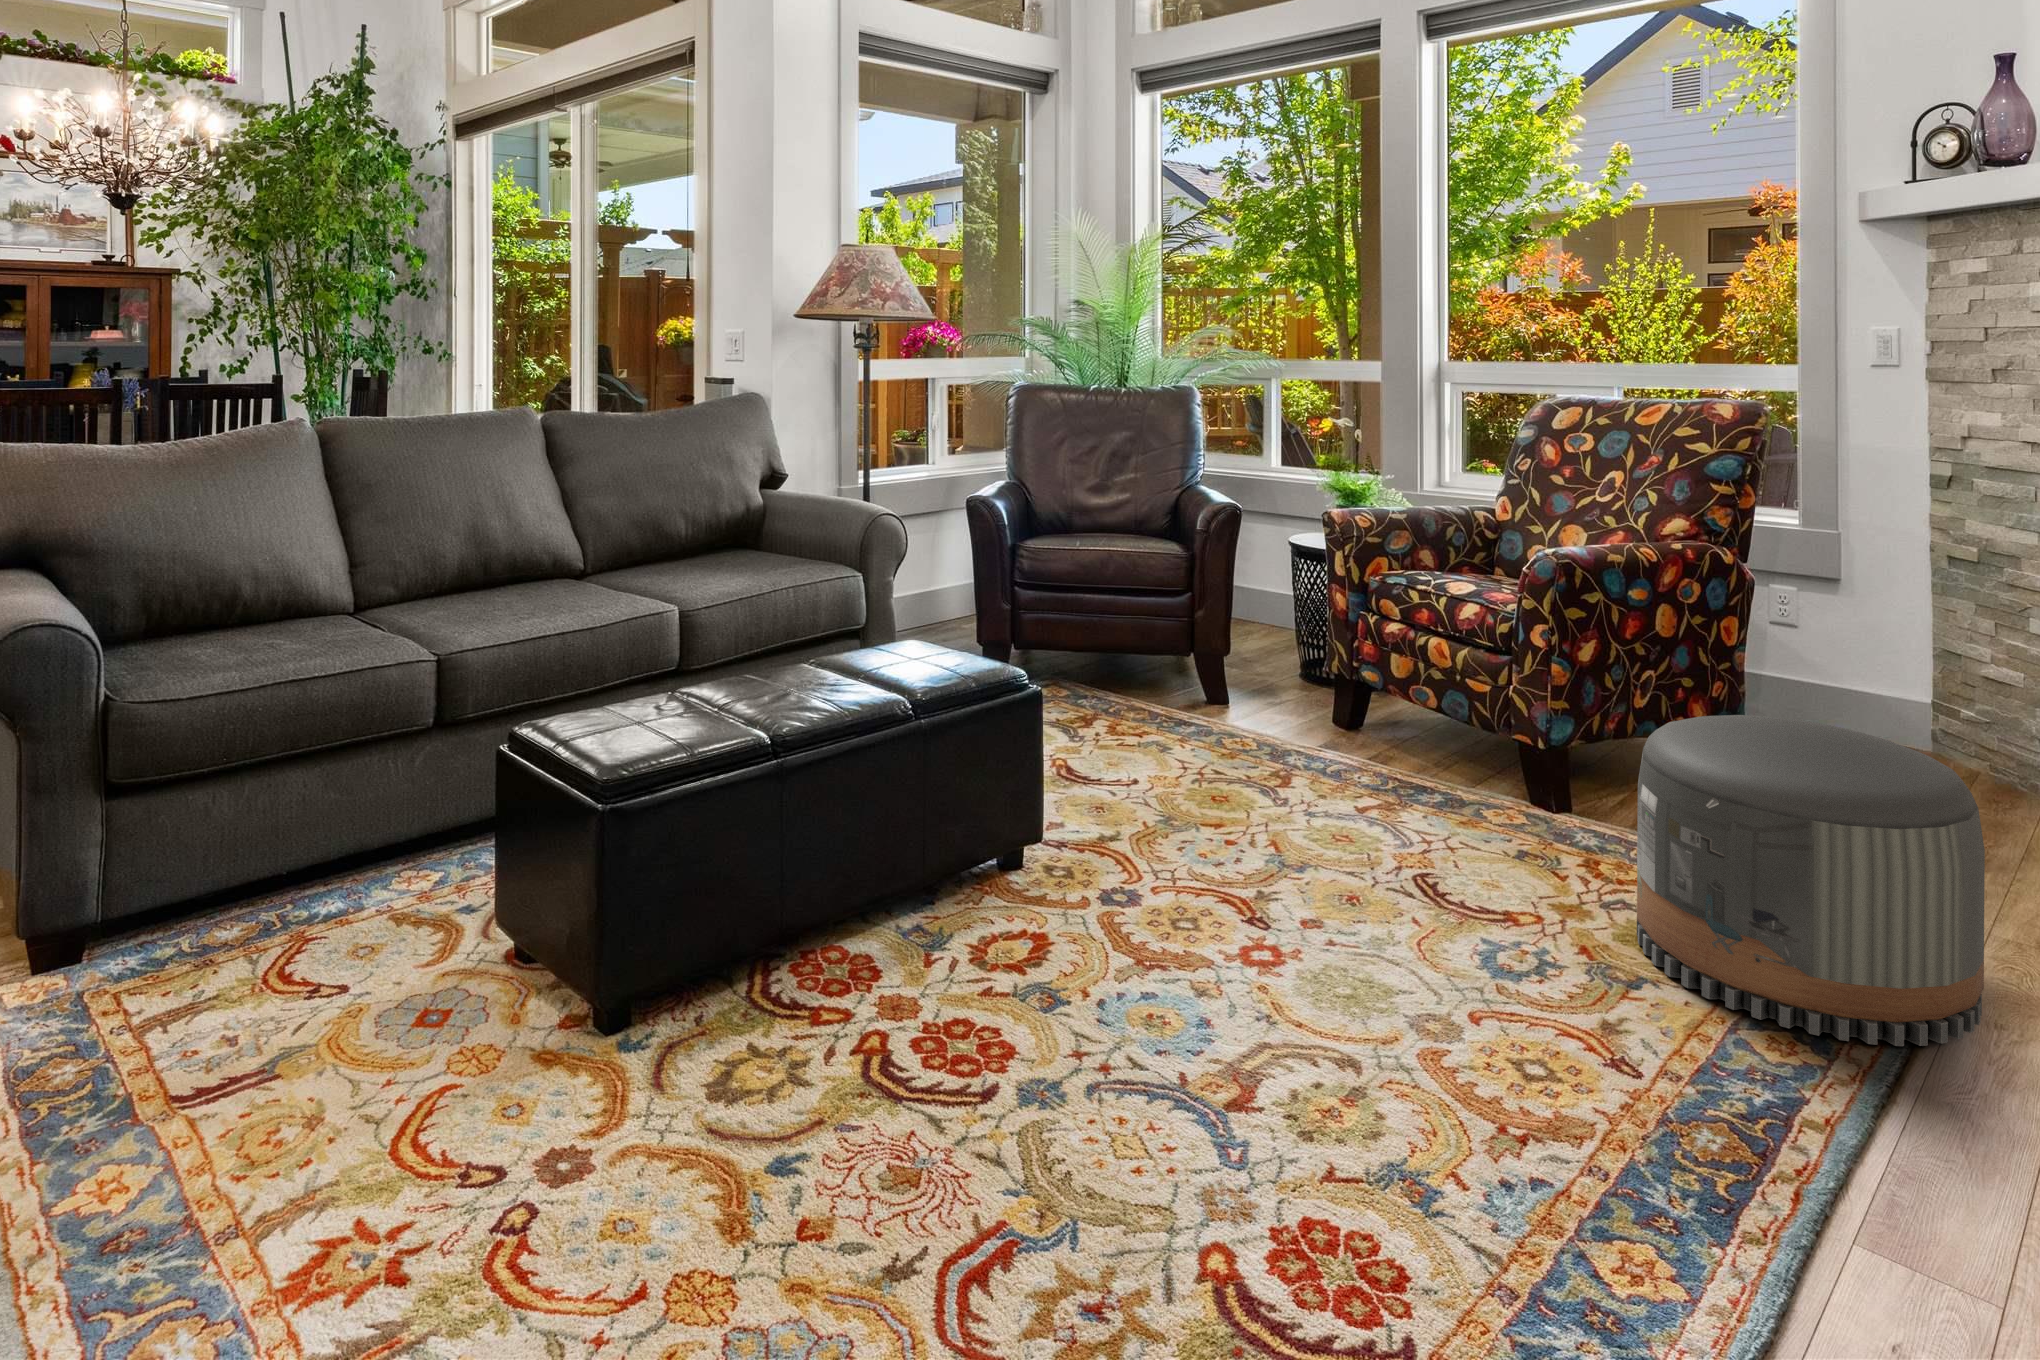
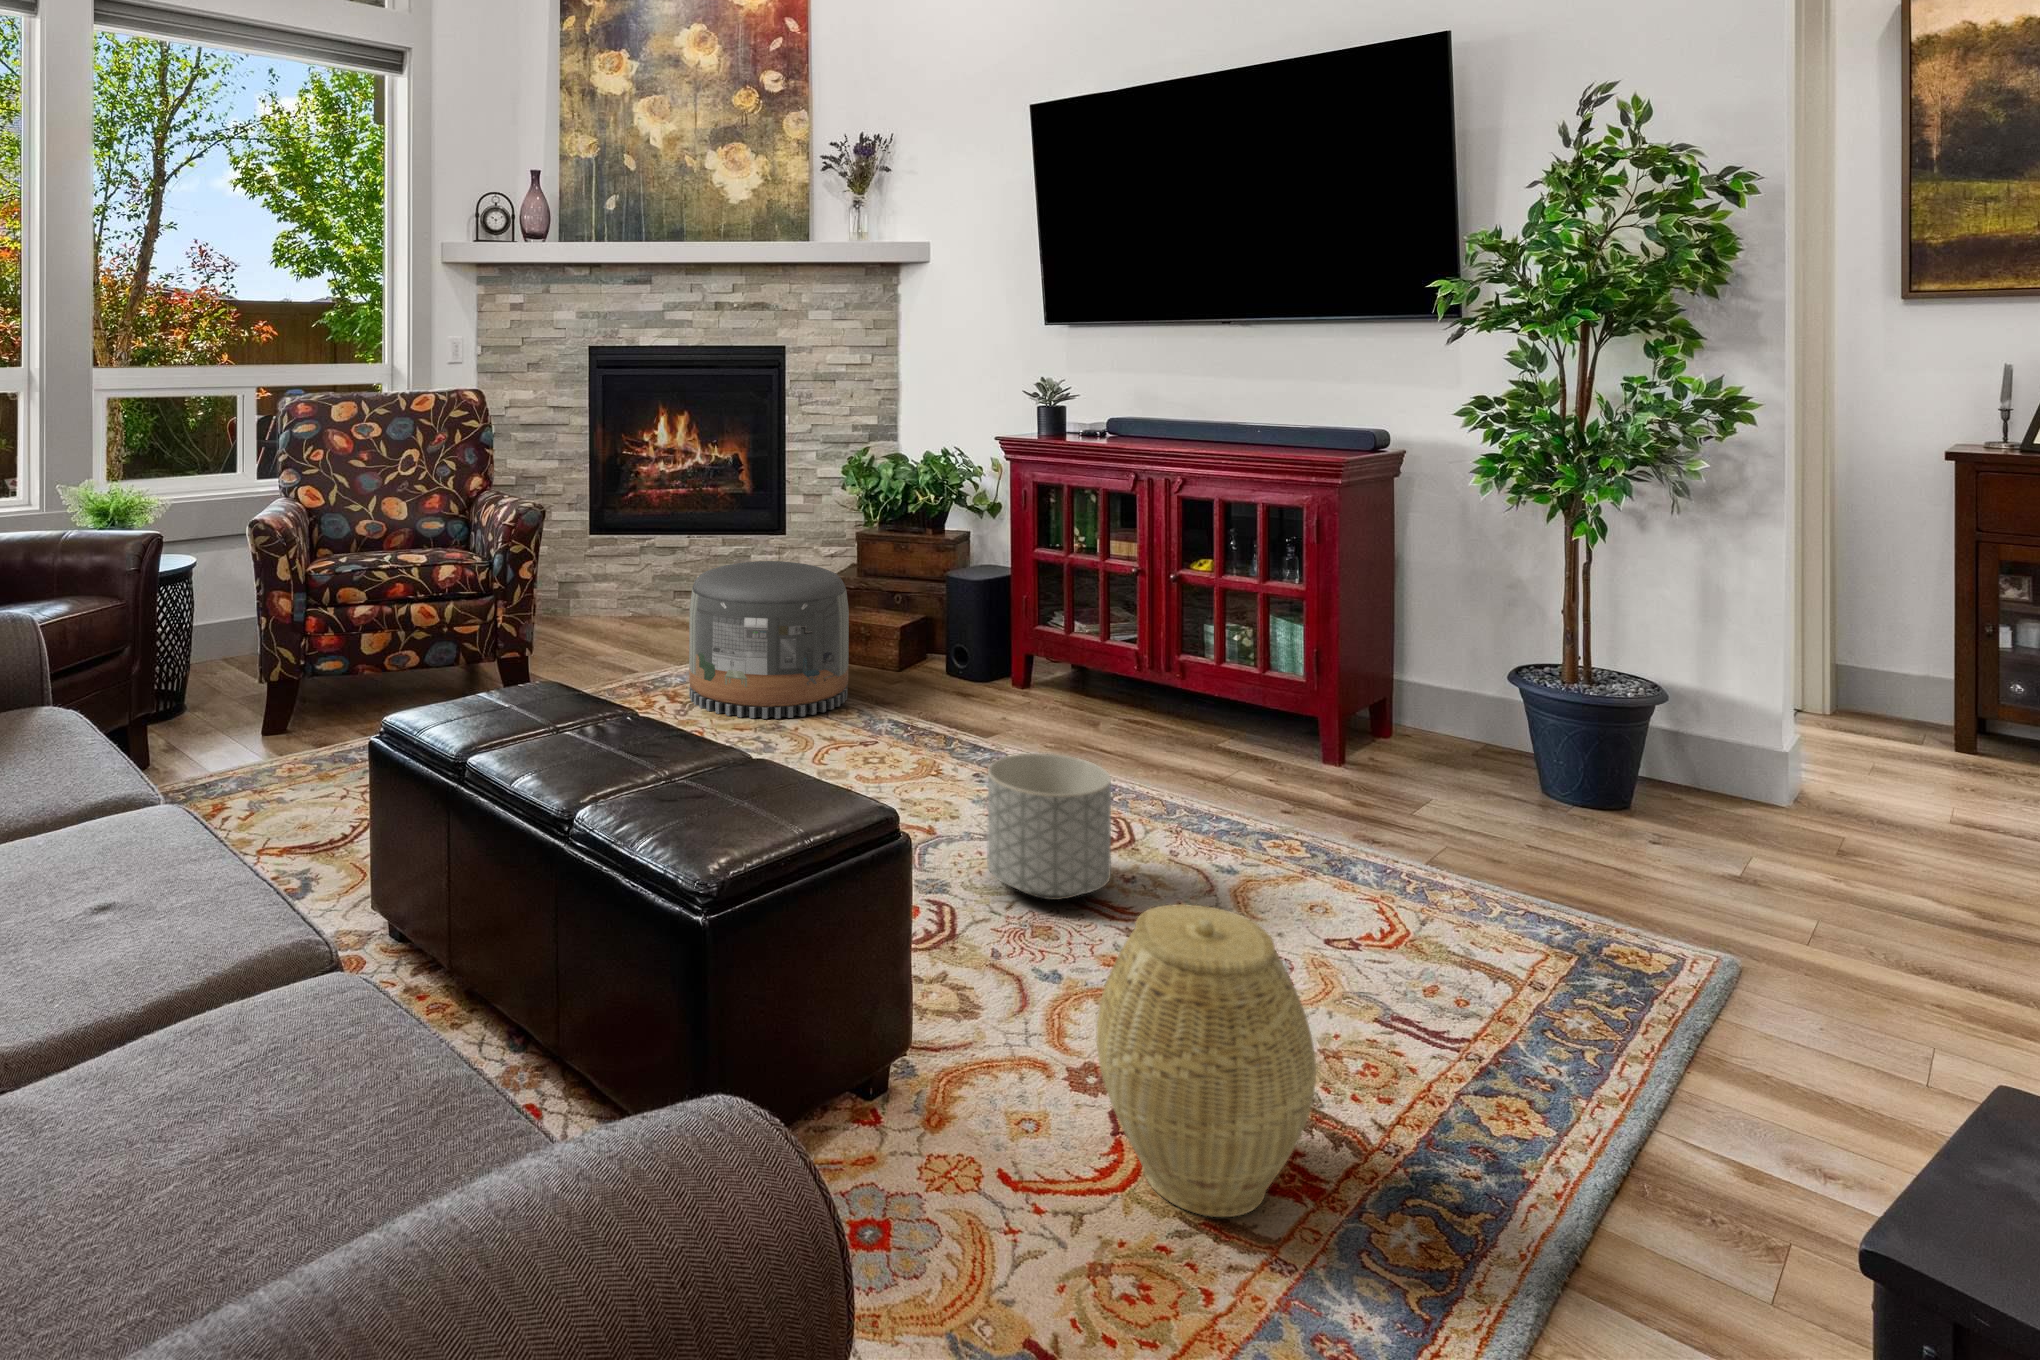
woven basket: none [244,920,484,1251] -> present [1096,904,1316,1217]
planter: none [956,967,1150,1235] -> present [987,753,1111,900]

